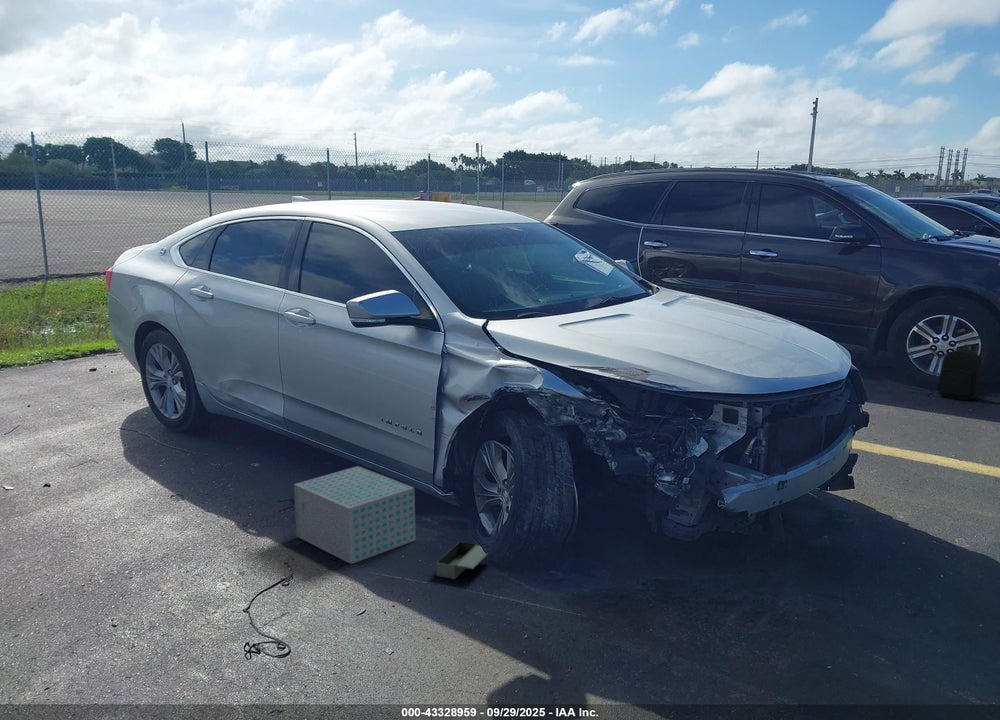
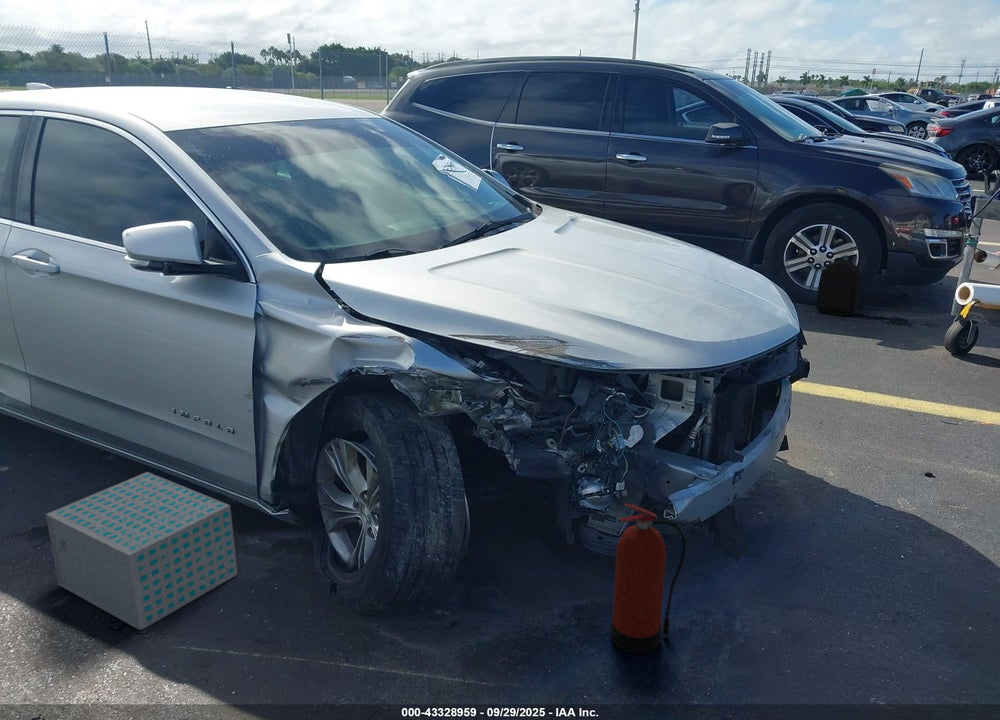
fire extinguisher: none [678,490,733,605] -> present [610,503,685,653]
toolbox: present [436,542,488,579] -> none [269,578,352,643]

